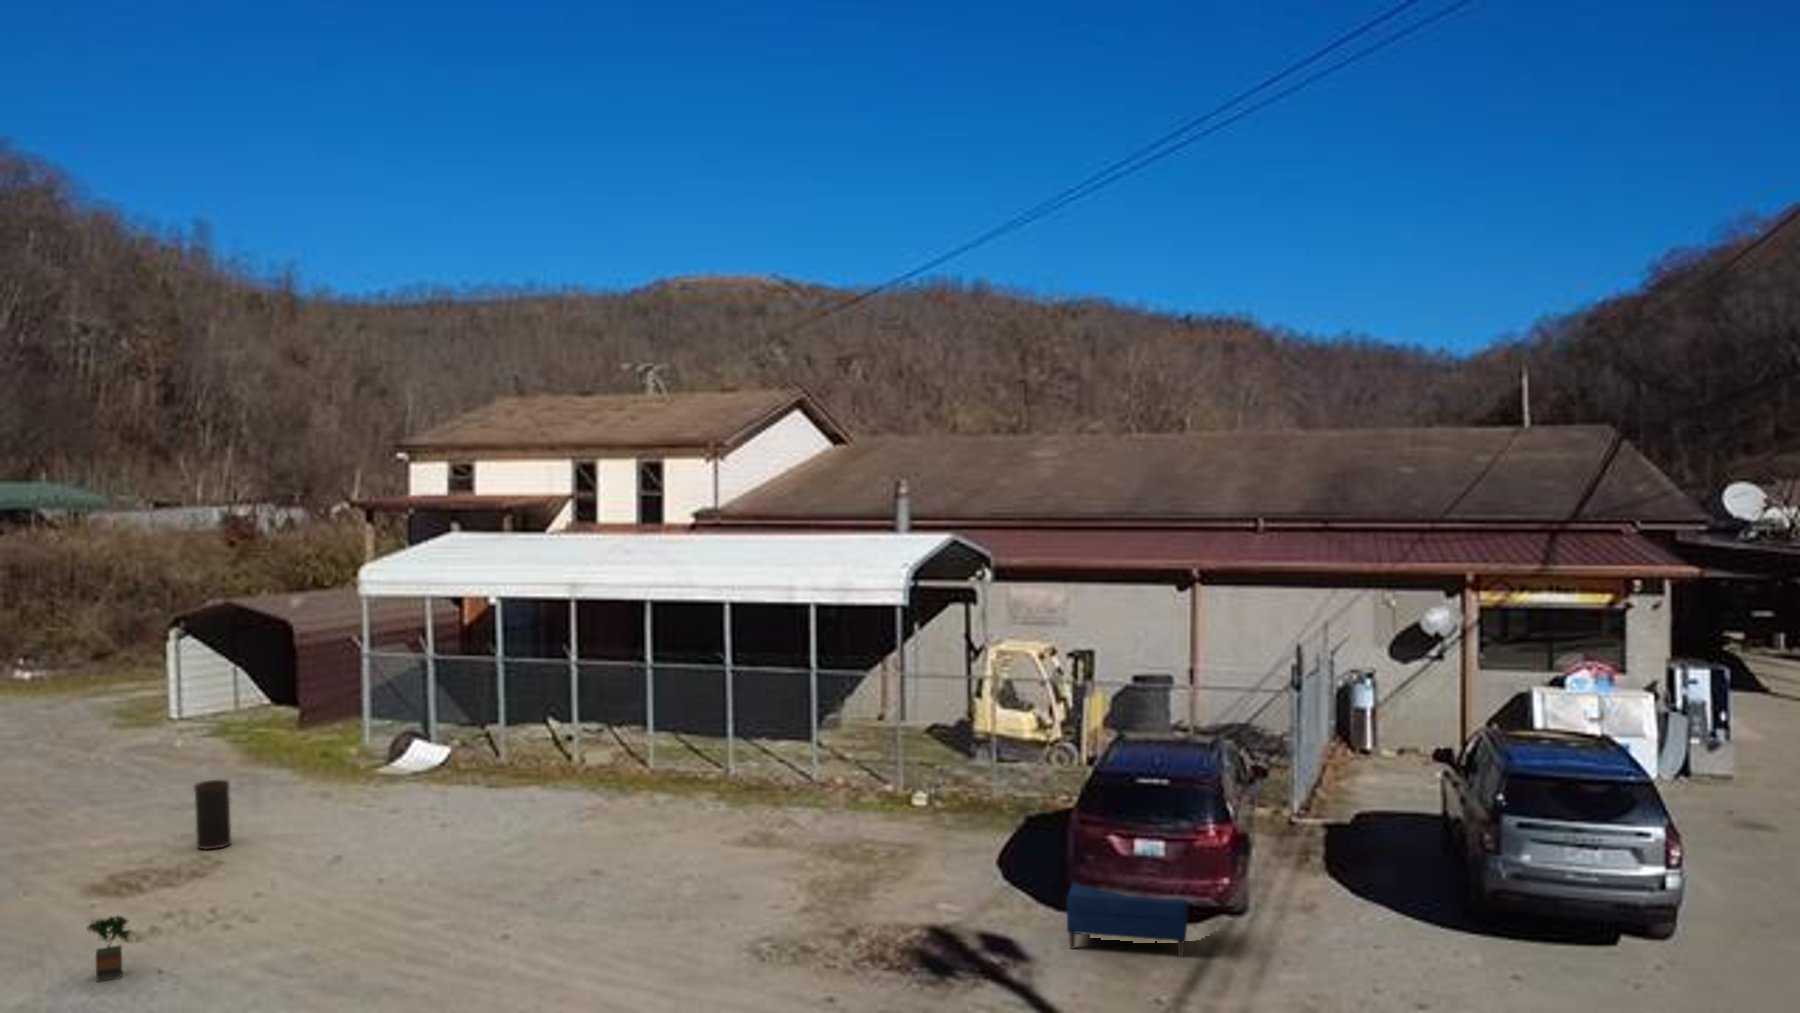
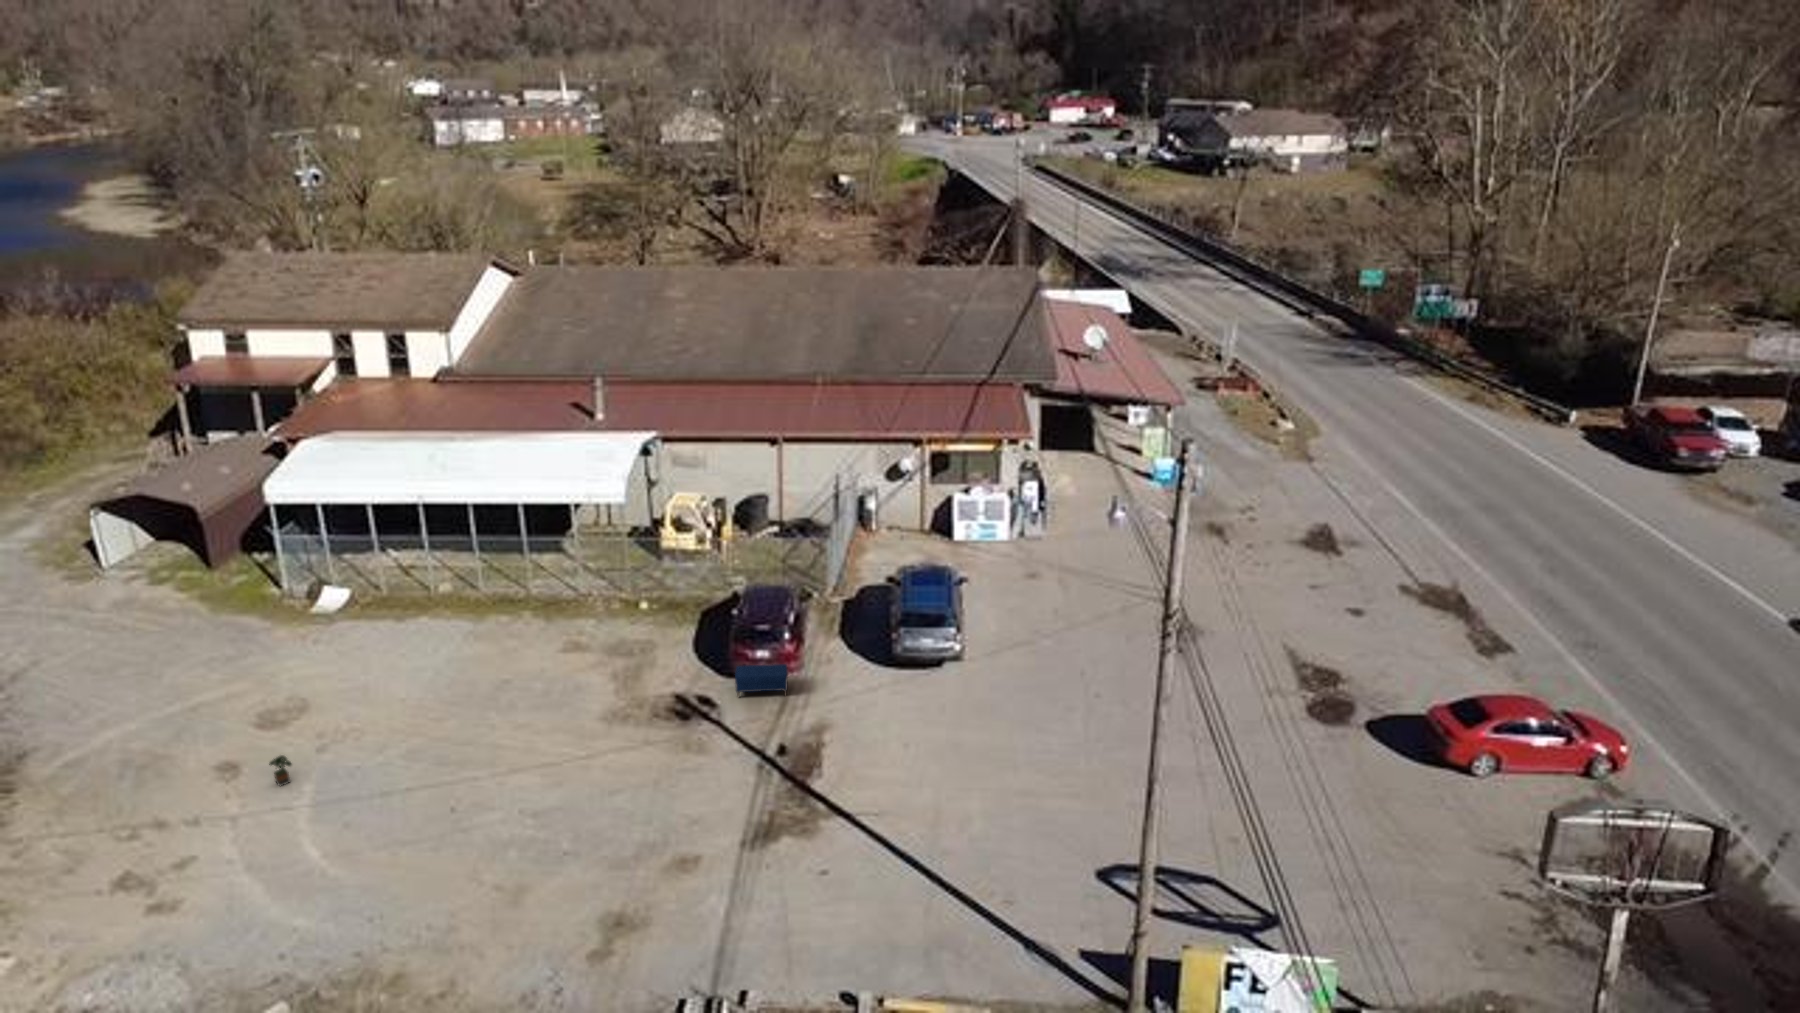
trash can: present [194,780,231,849] -> none [236,652,262,691]

